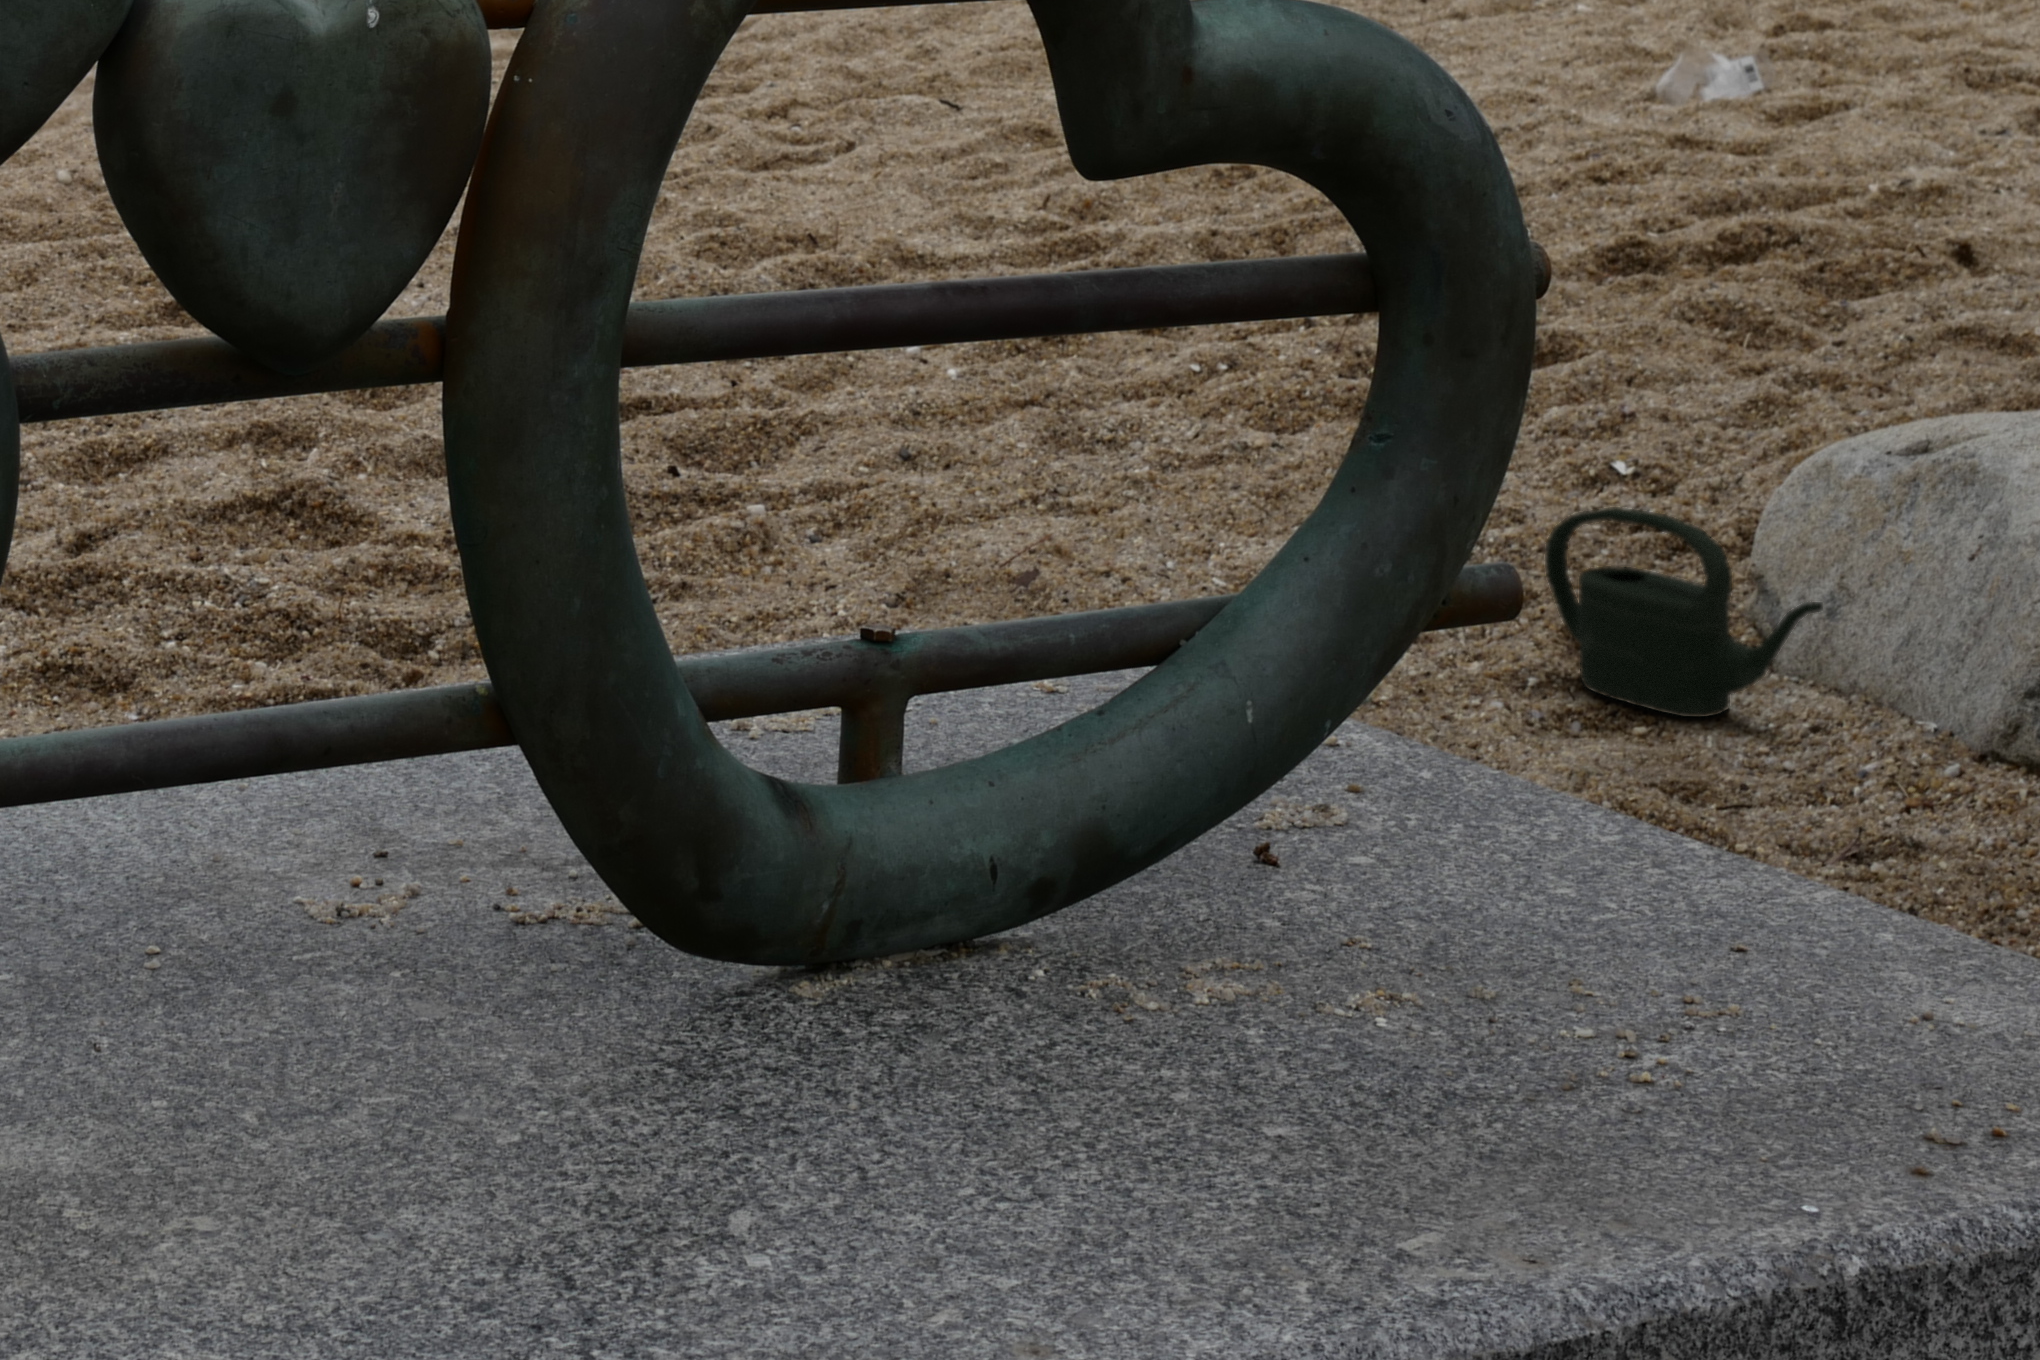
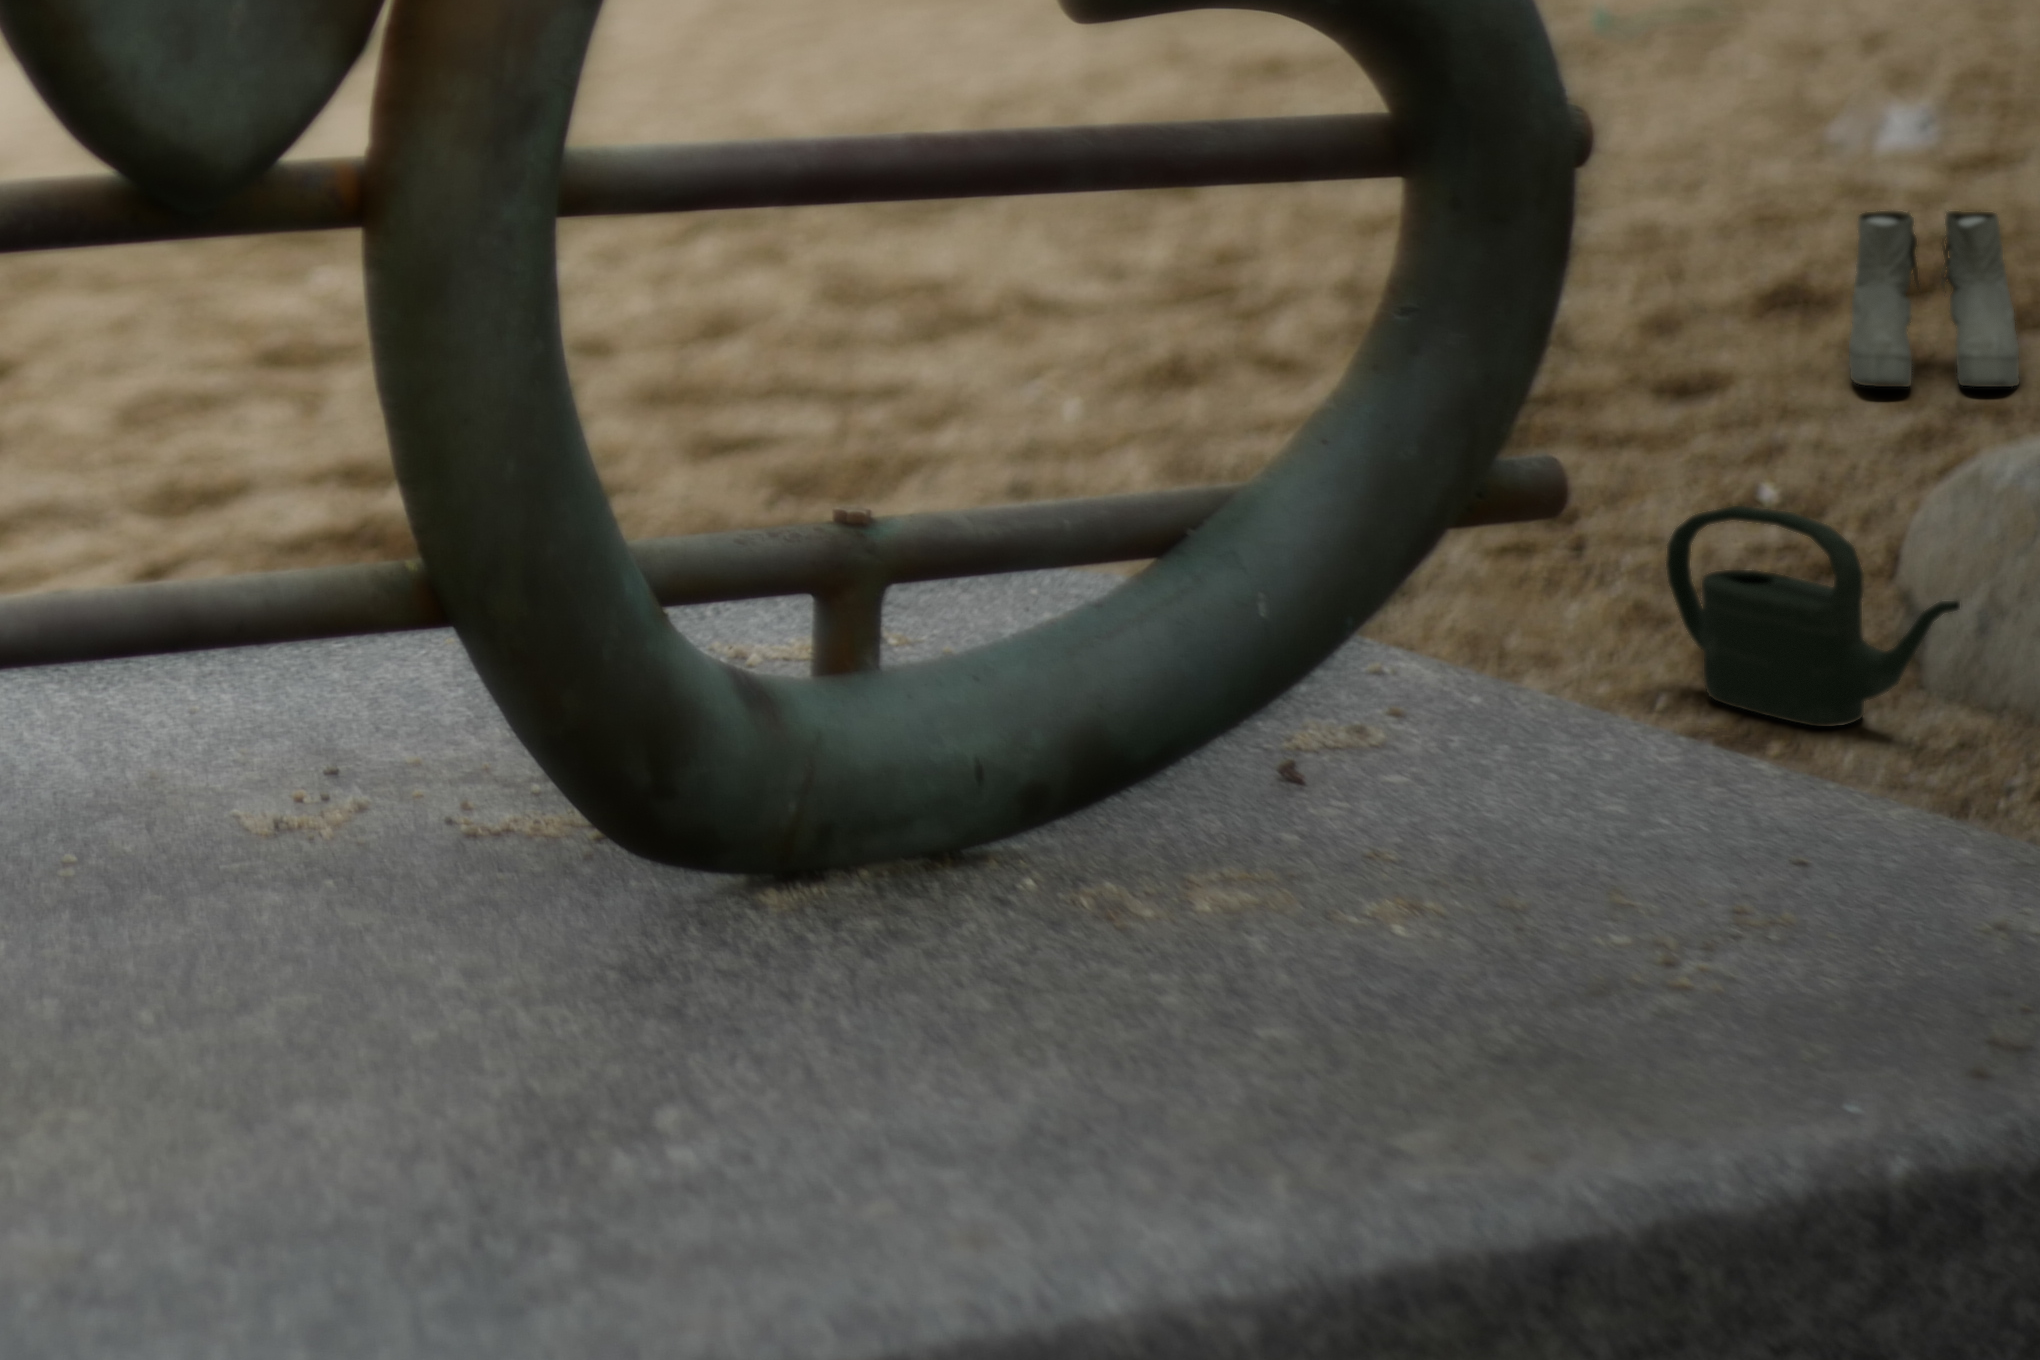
boots: none [1698,188,1857,360] -> present [1849,211,2019,387]

